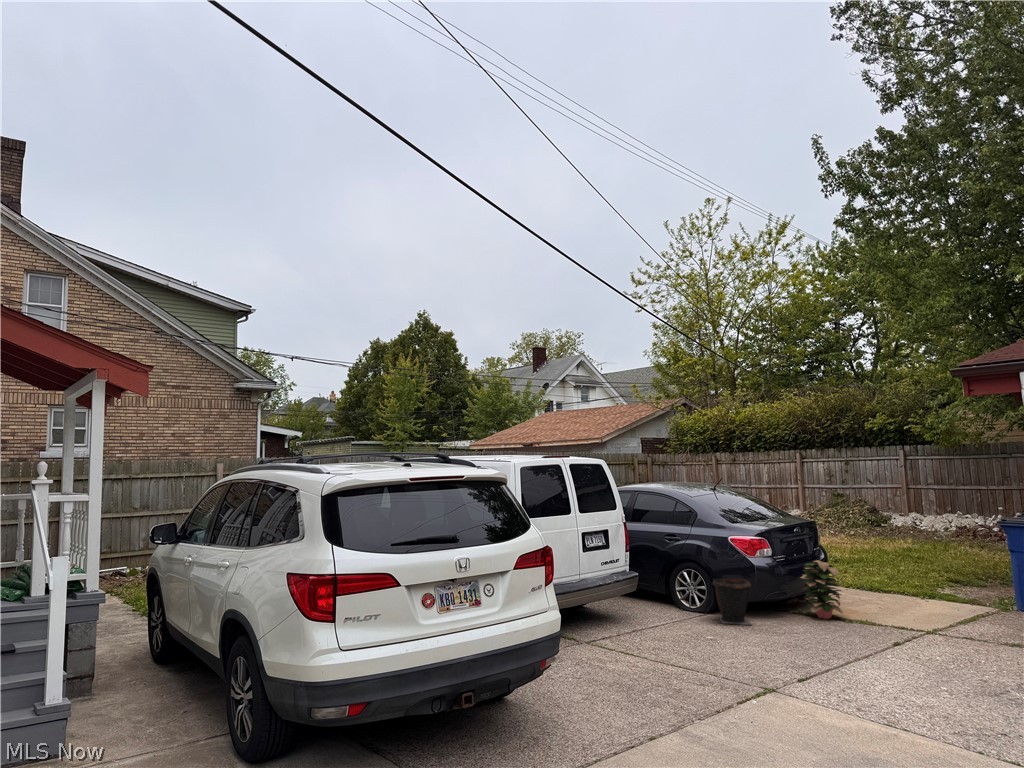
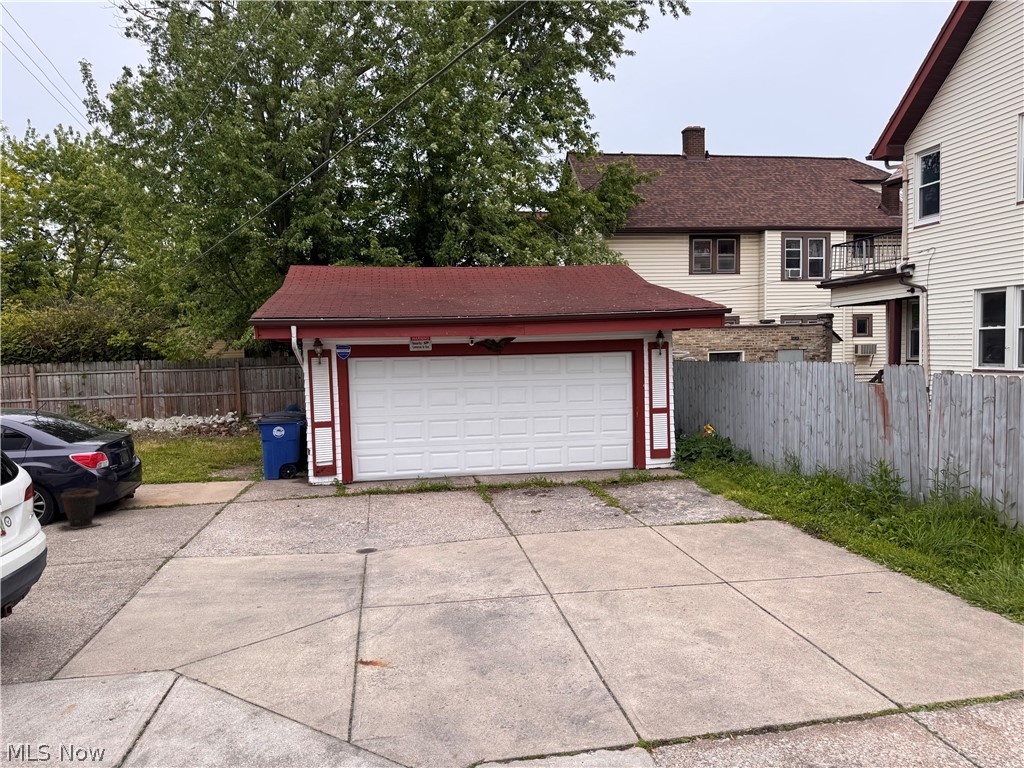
decorative plant: present [800,560,842,619] -> none [131,464,167,509]

